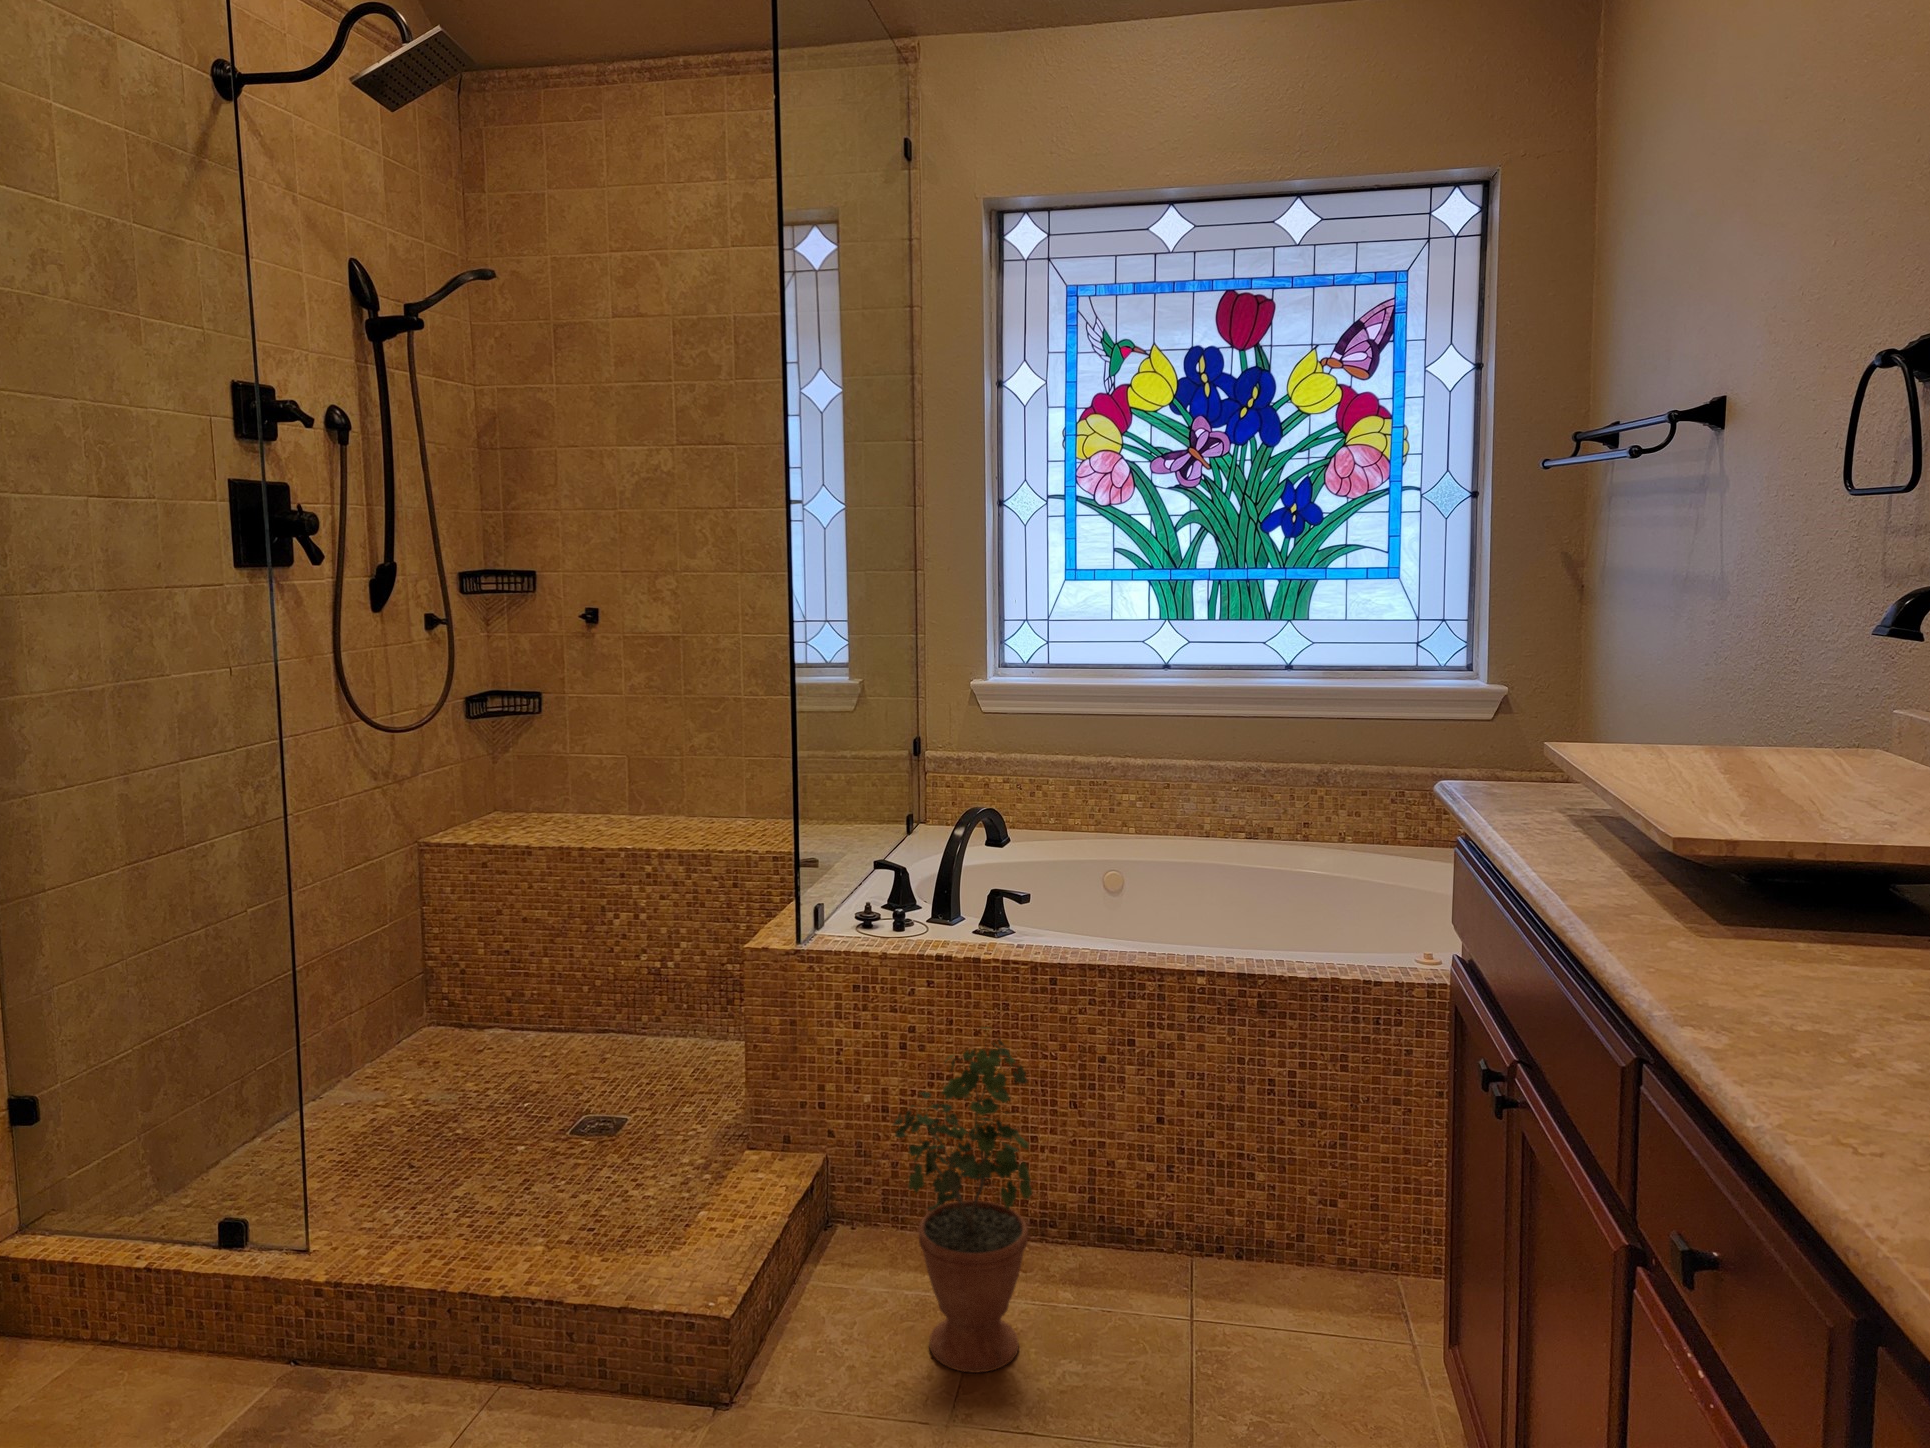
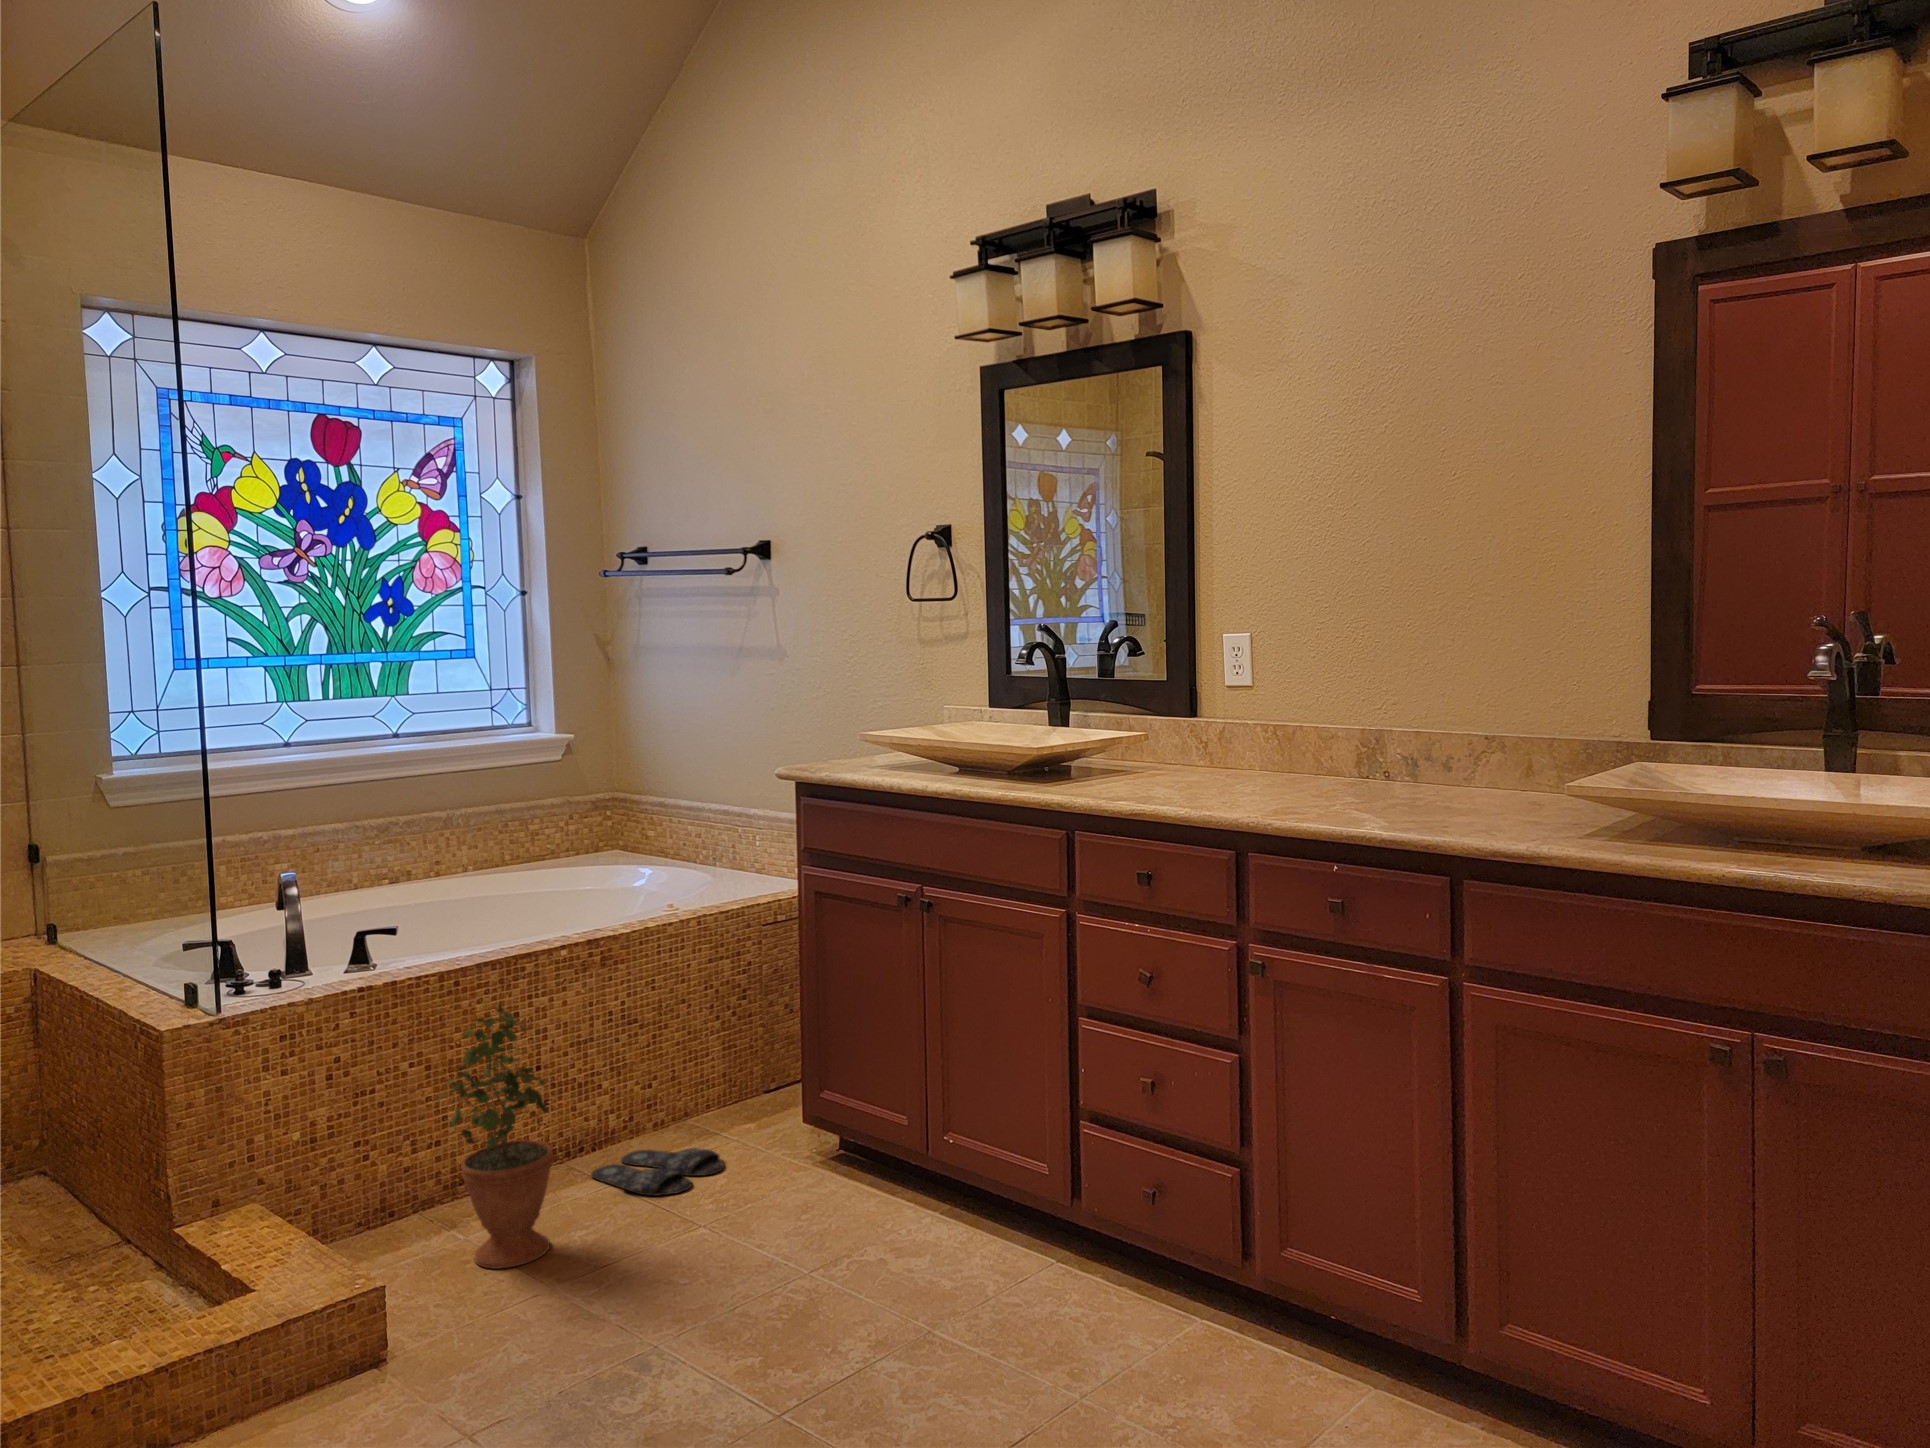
slippers: none [1169,1286,1330,1394] -> present [591,1148,724,1196]

